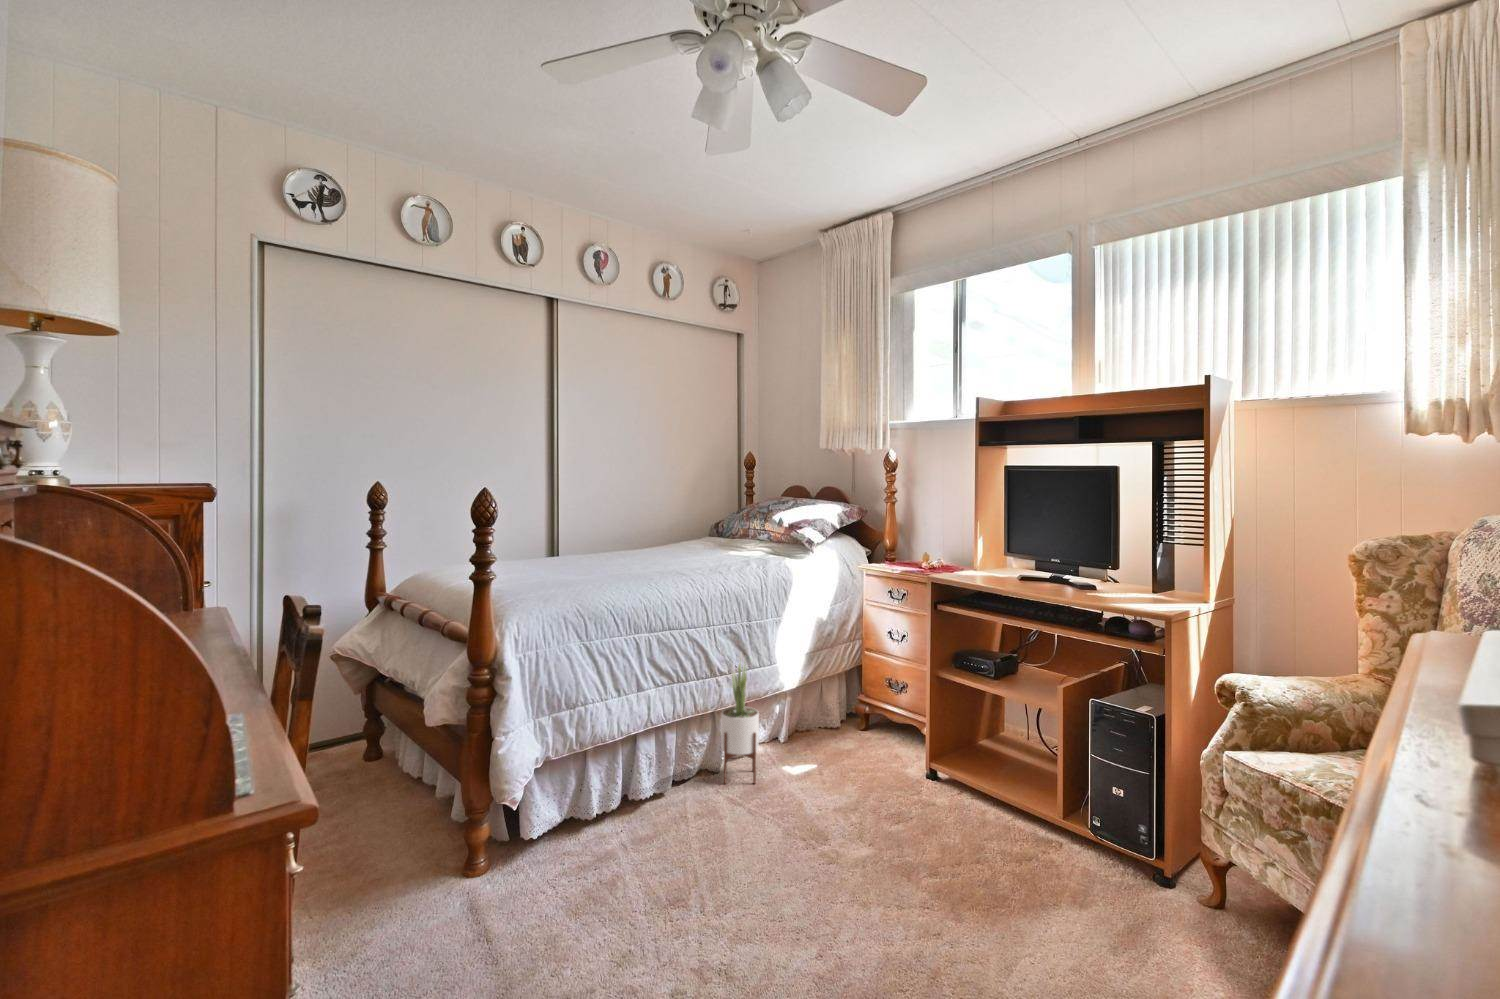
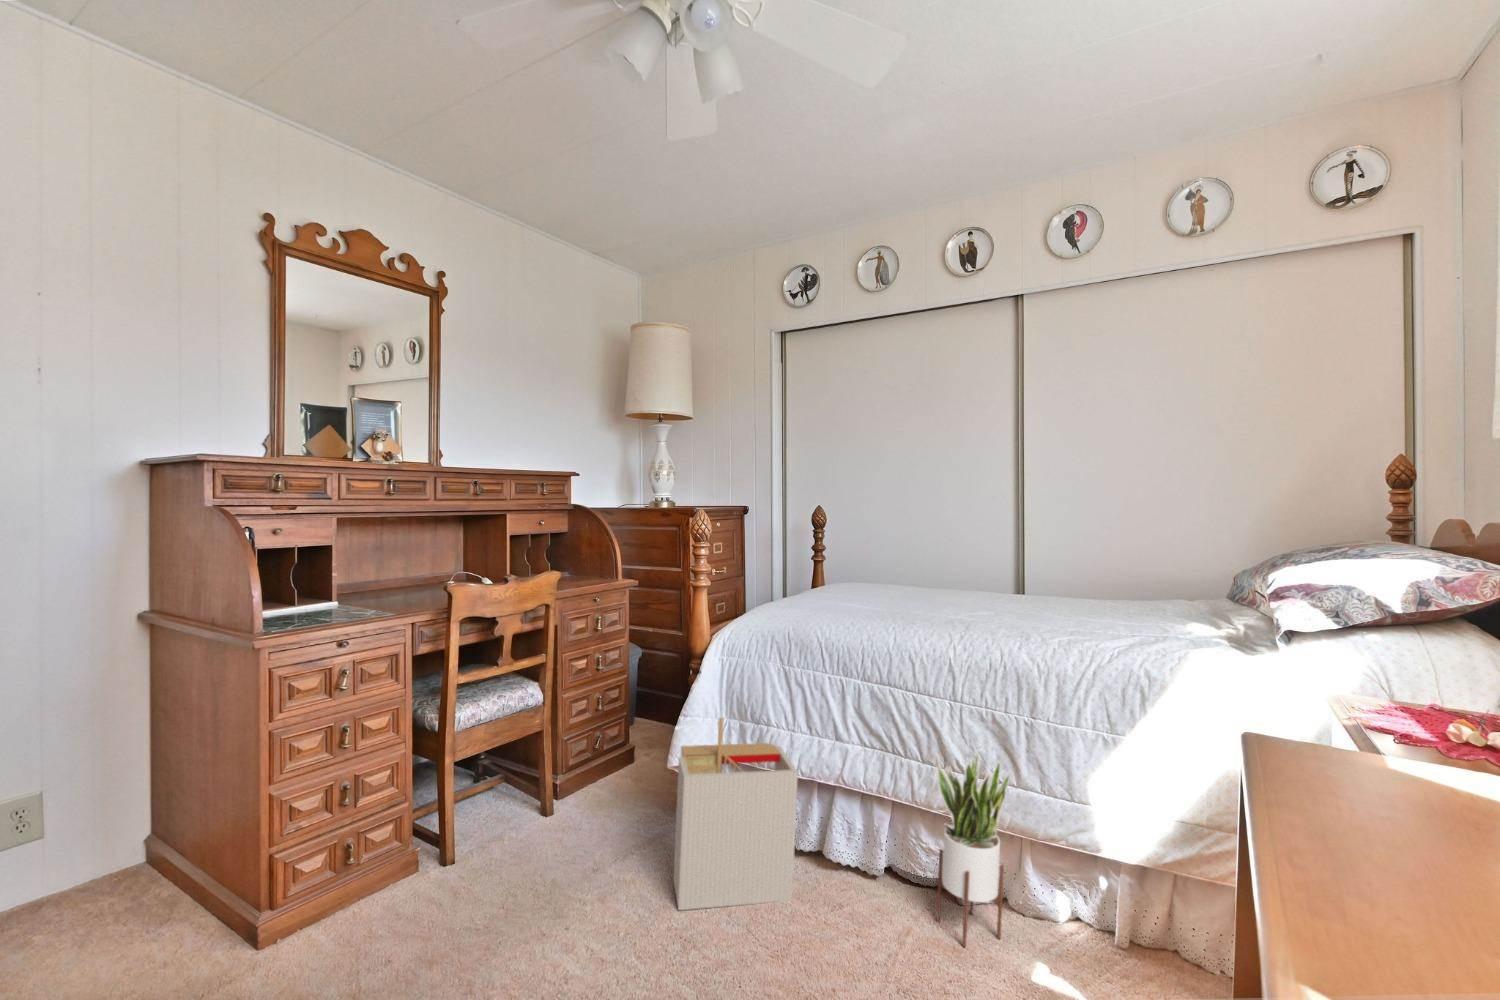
storage bin: none [557,702,661,888] -> present [673,718,798,910]

